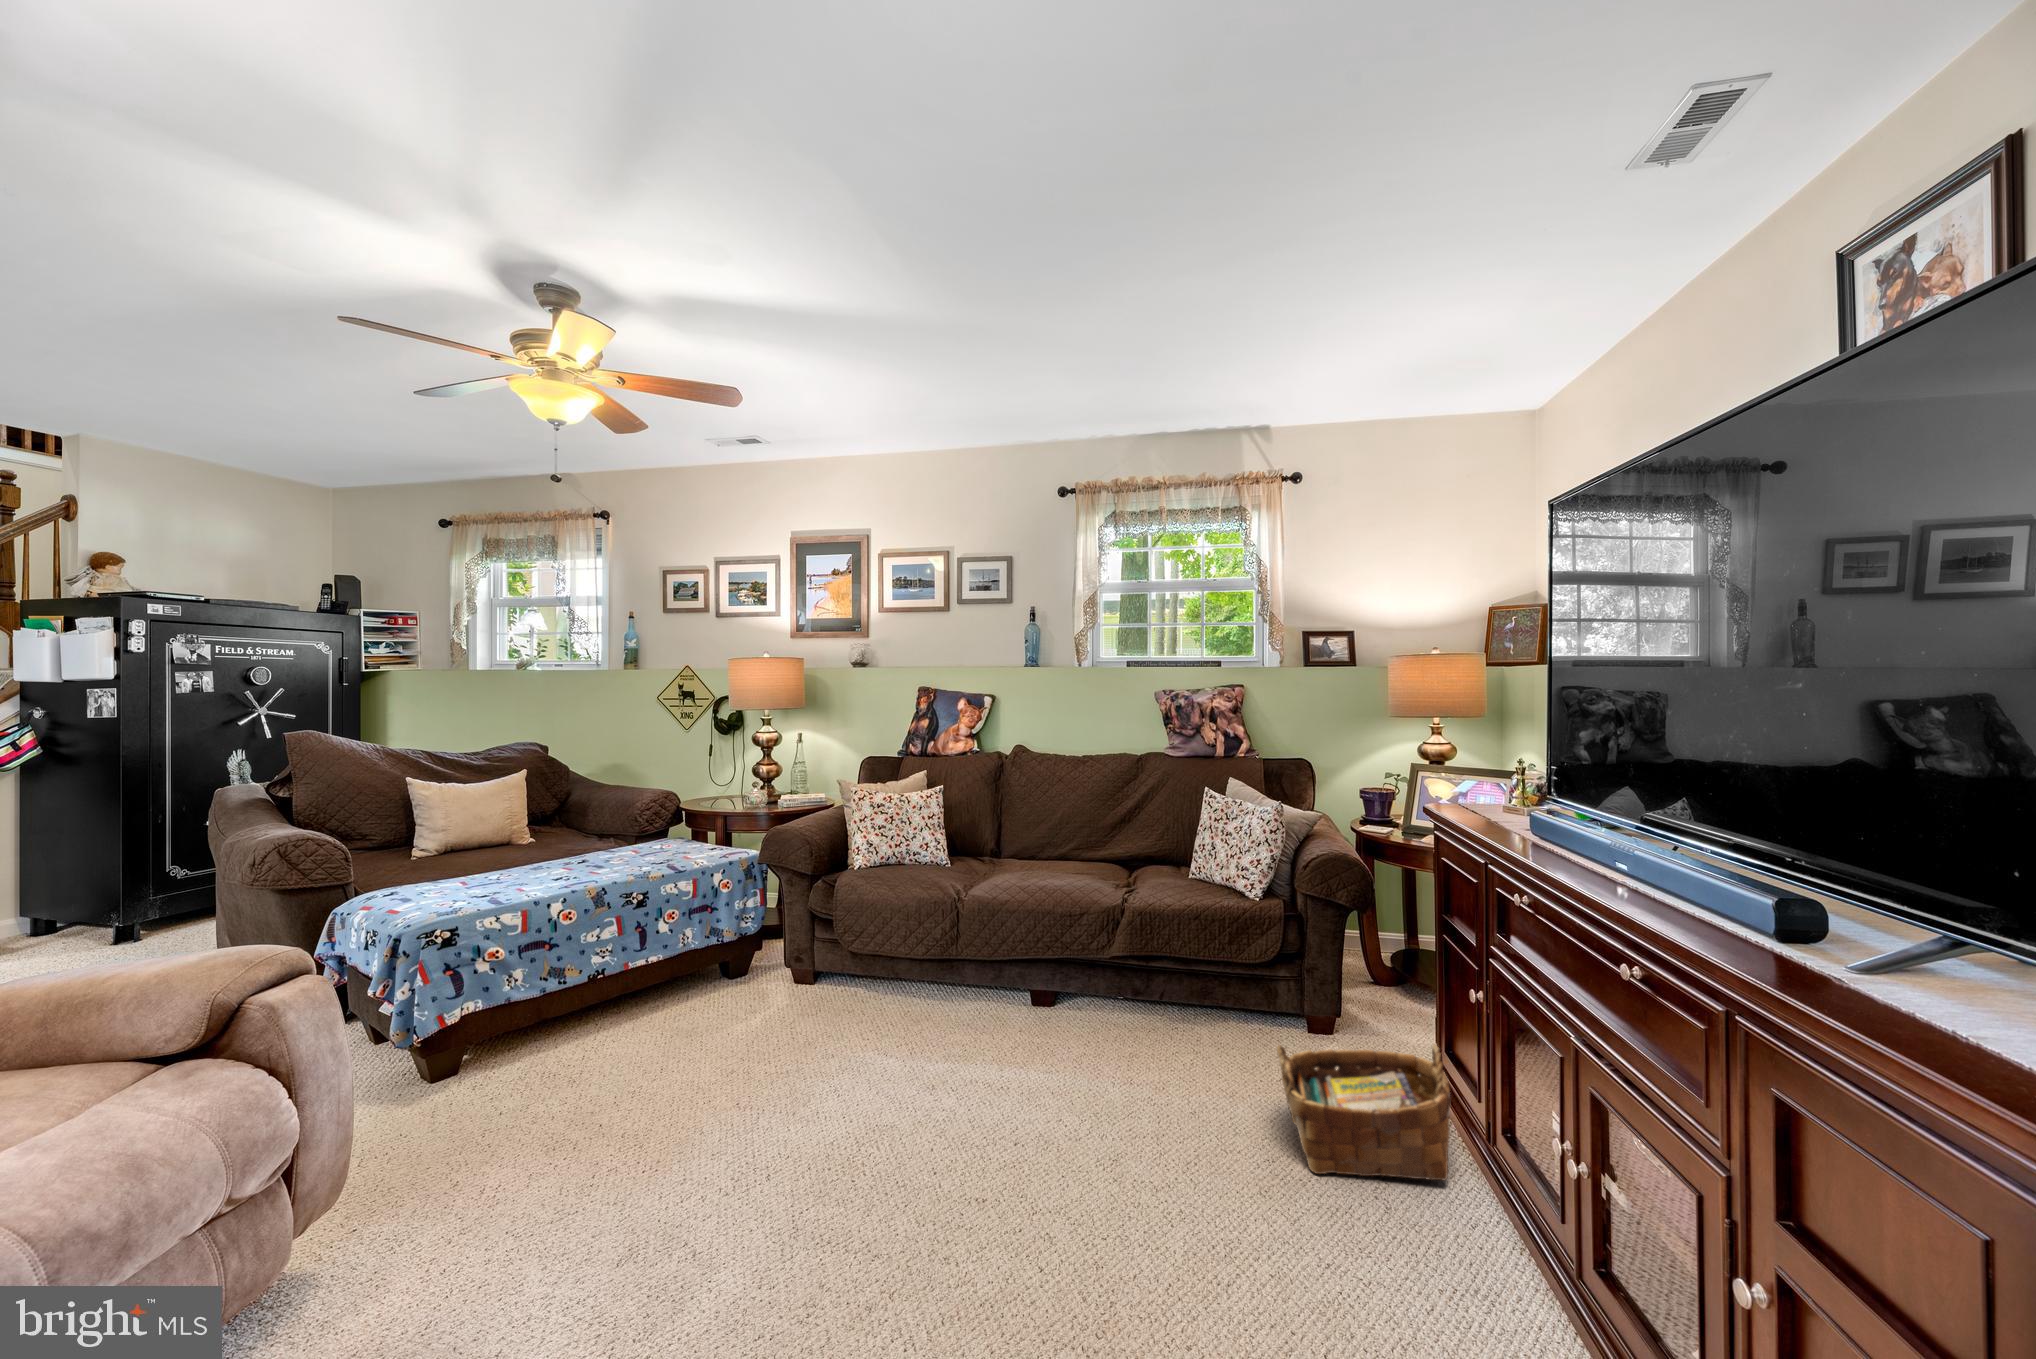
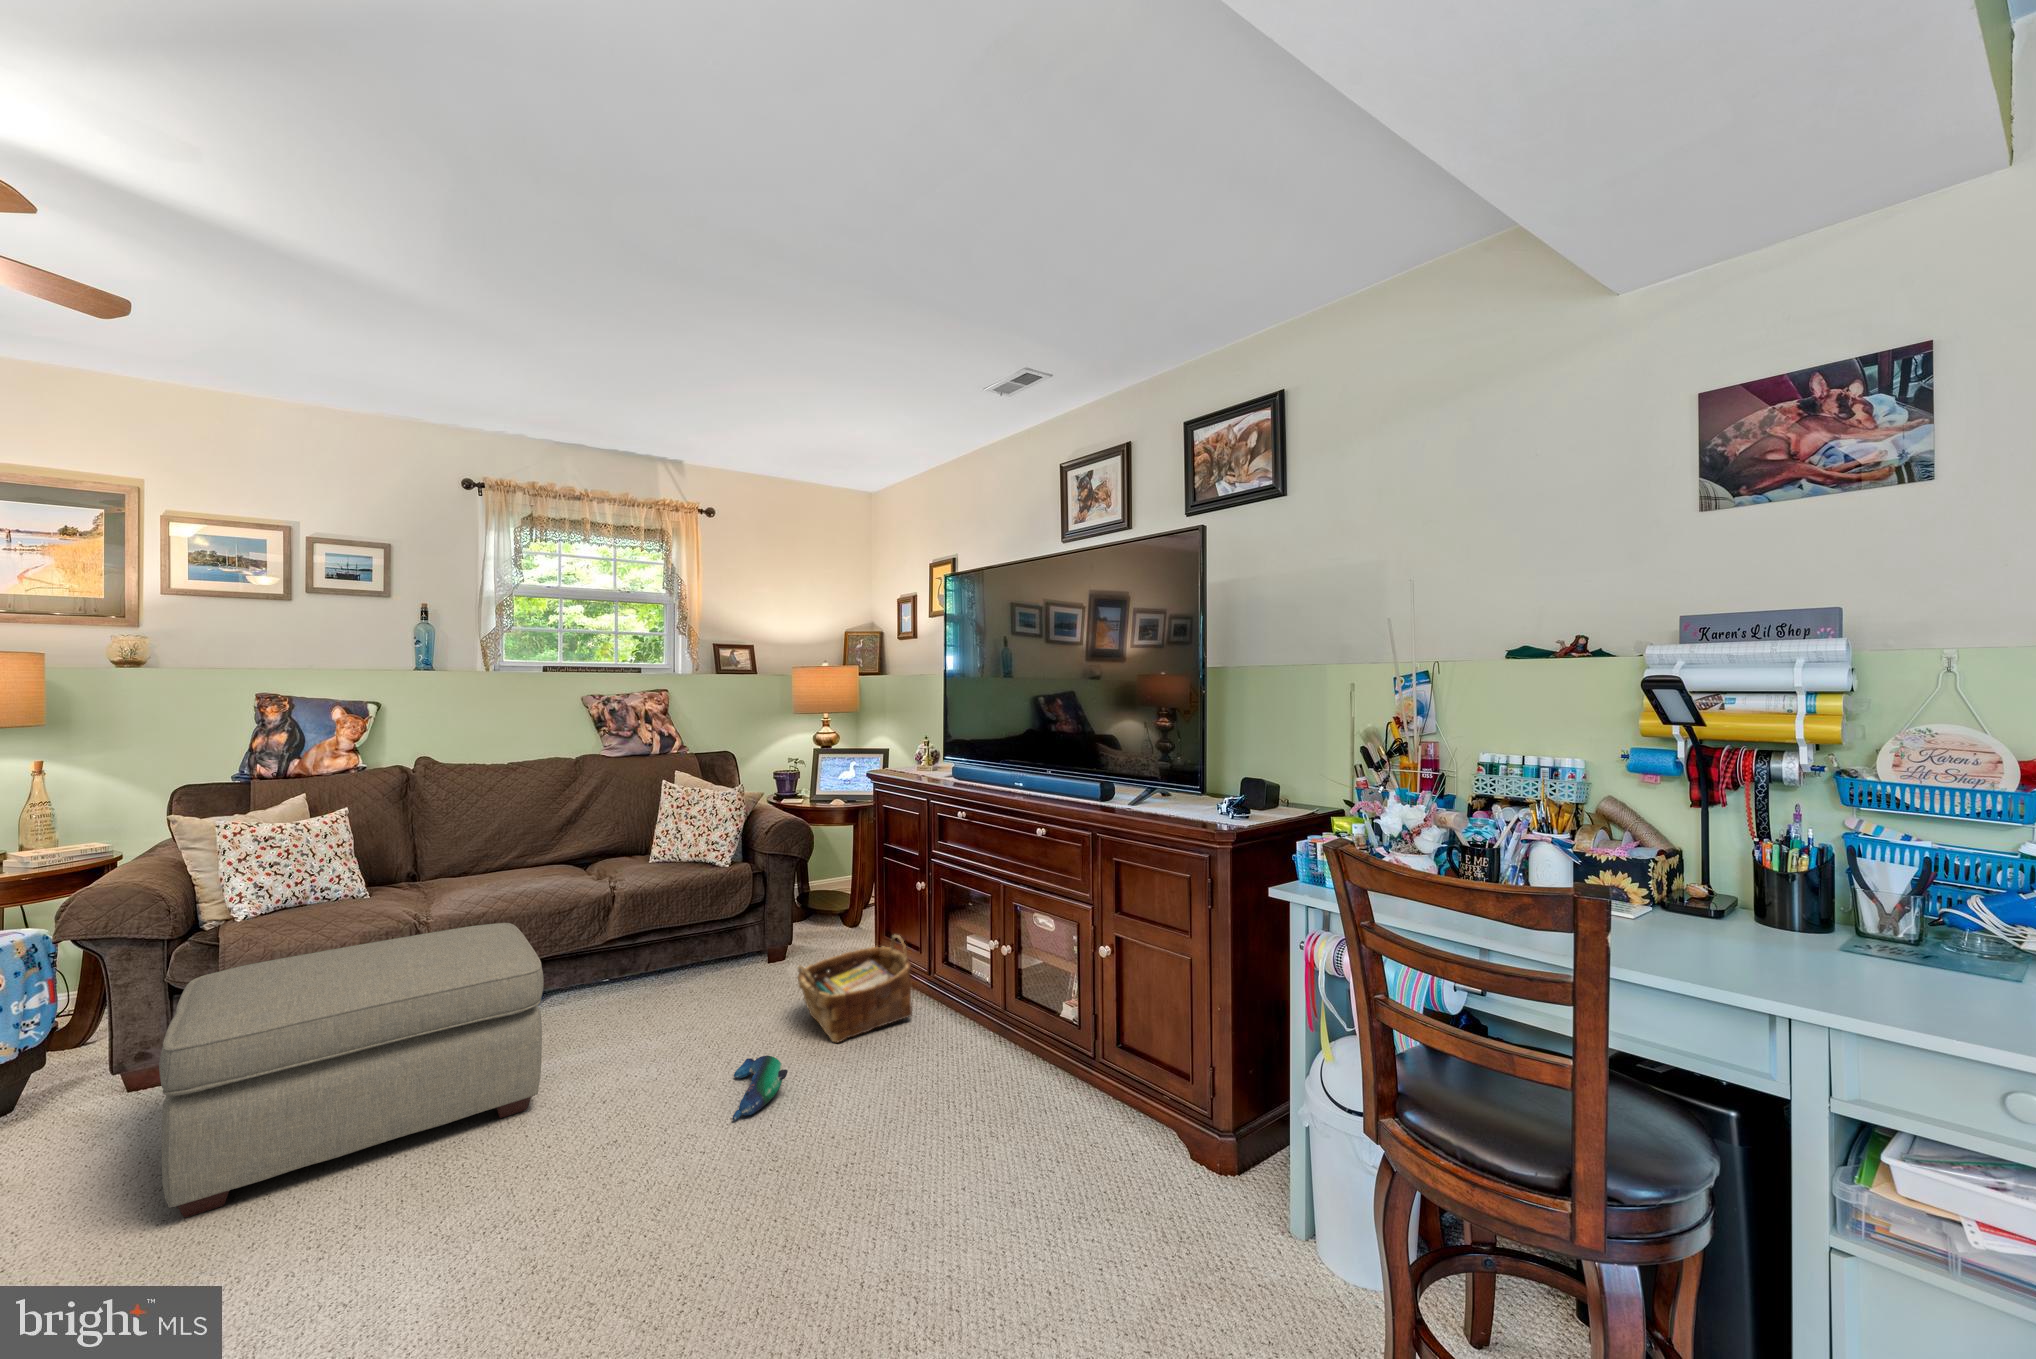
ottoman: none [721,902,1008,1107] -> present [159,923,544,1218]
plush toy: none [1121,1144,1208,1218] -> present [733,1055,788,1120]

